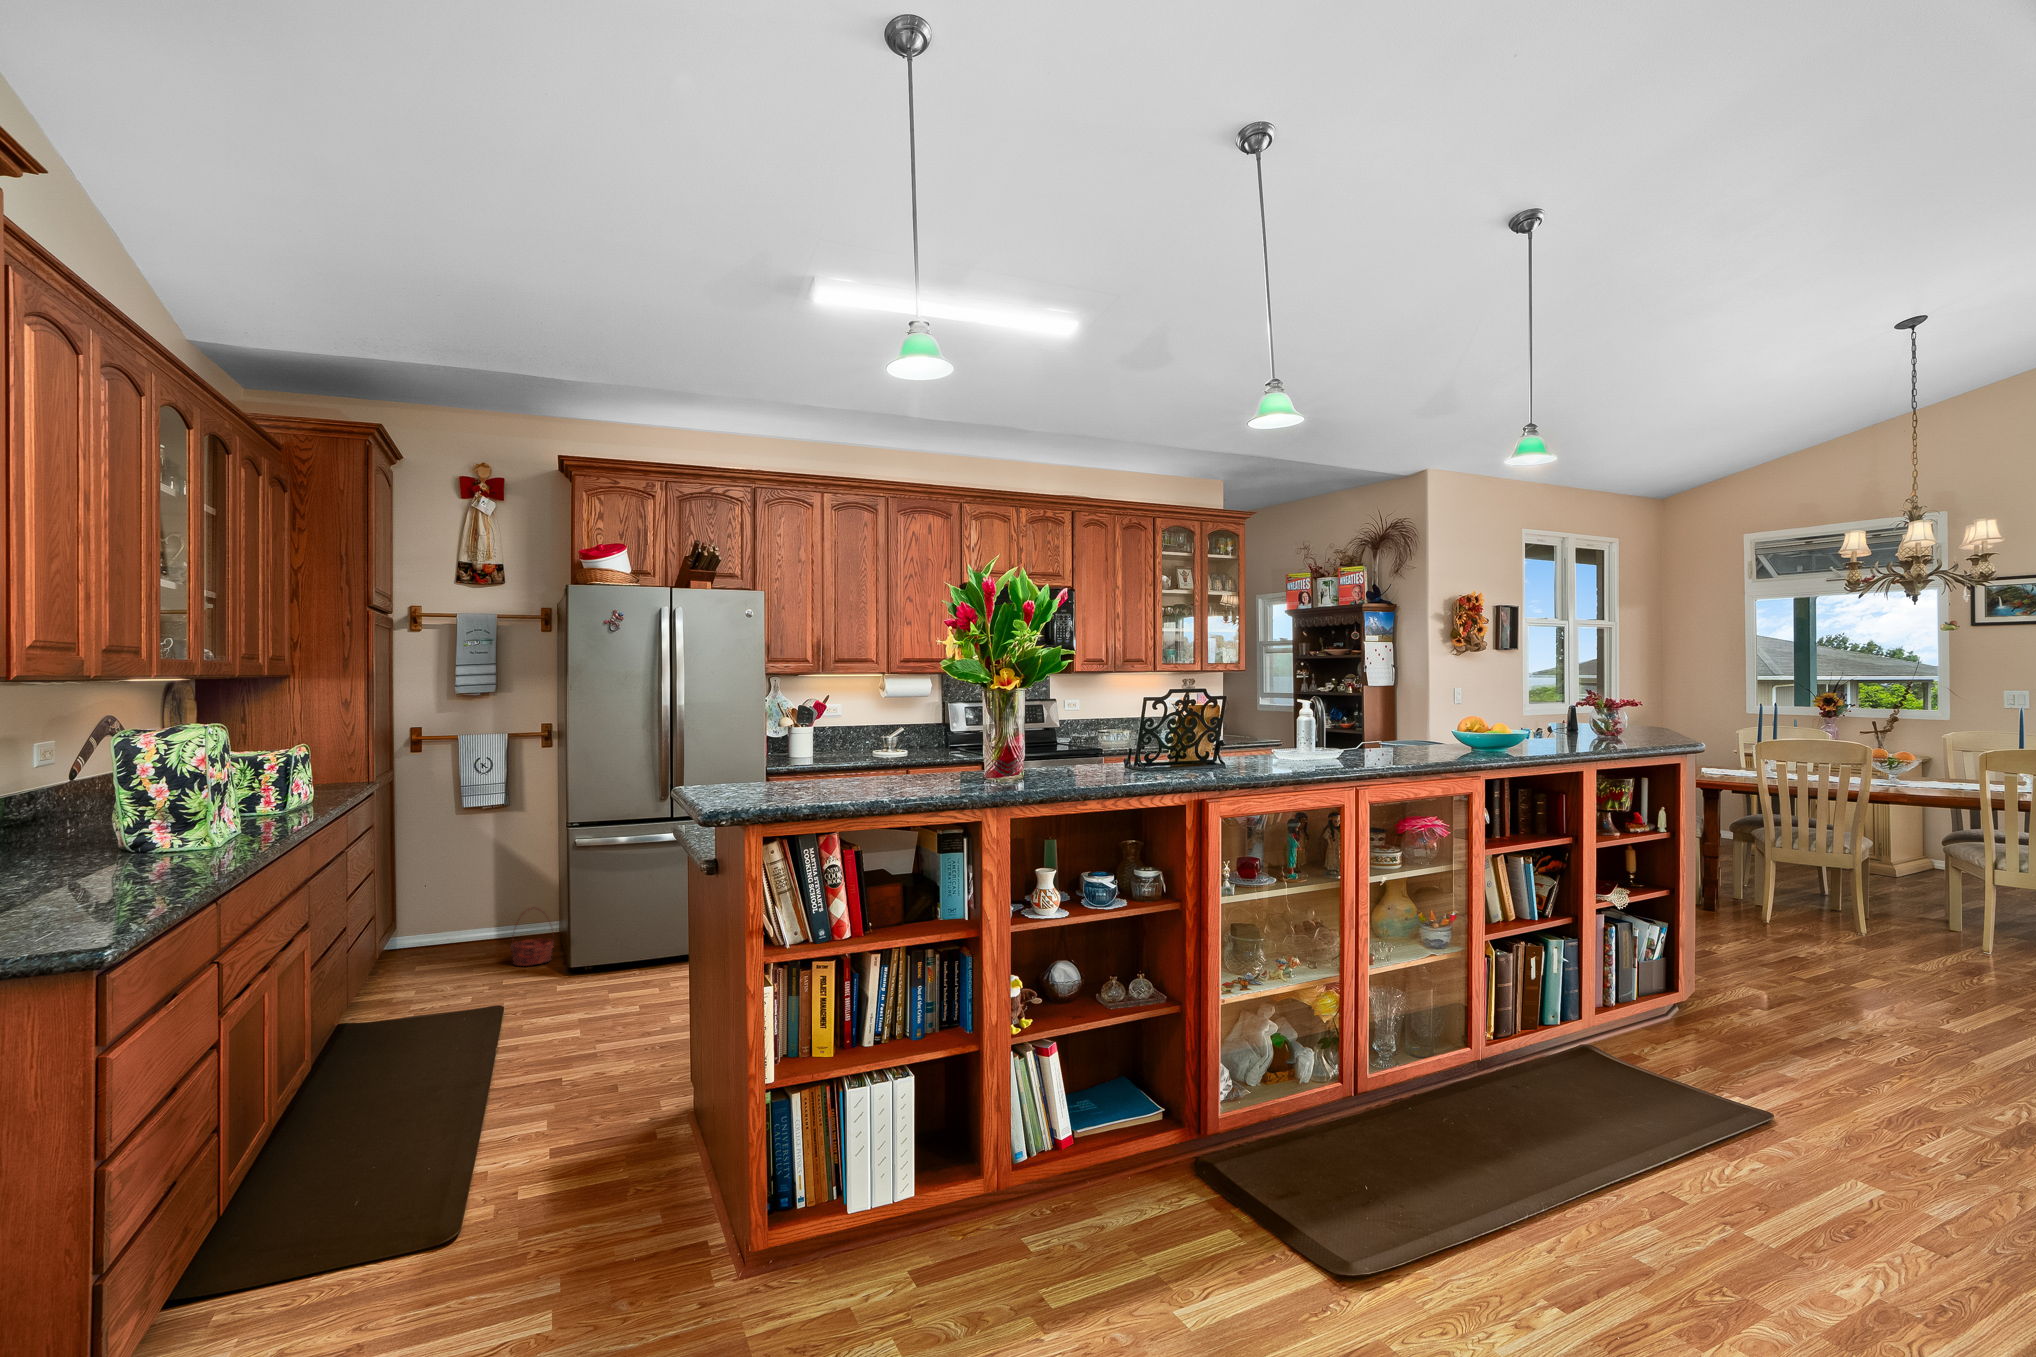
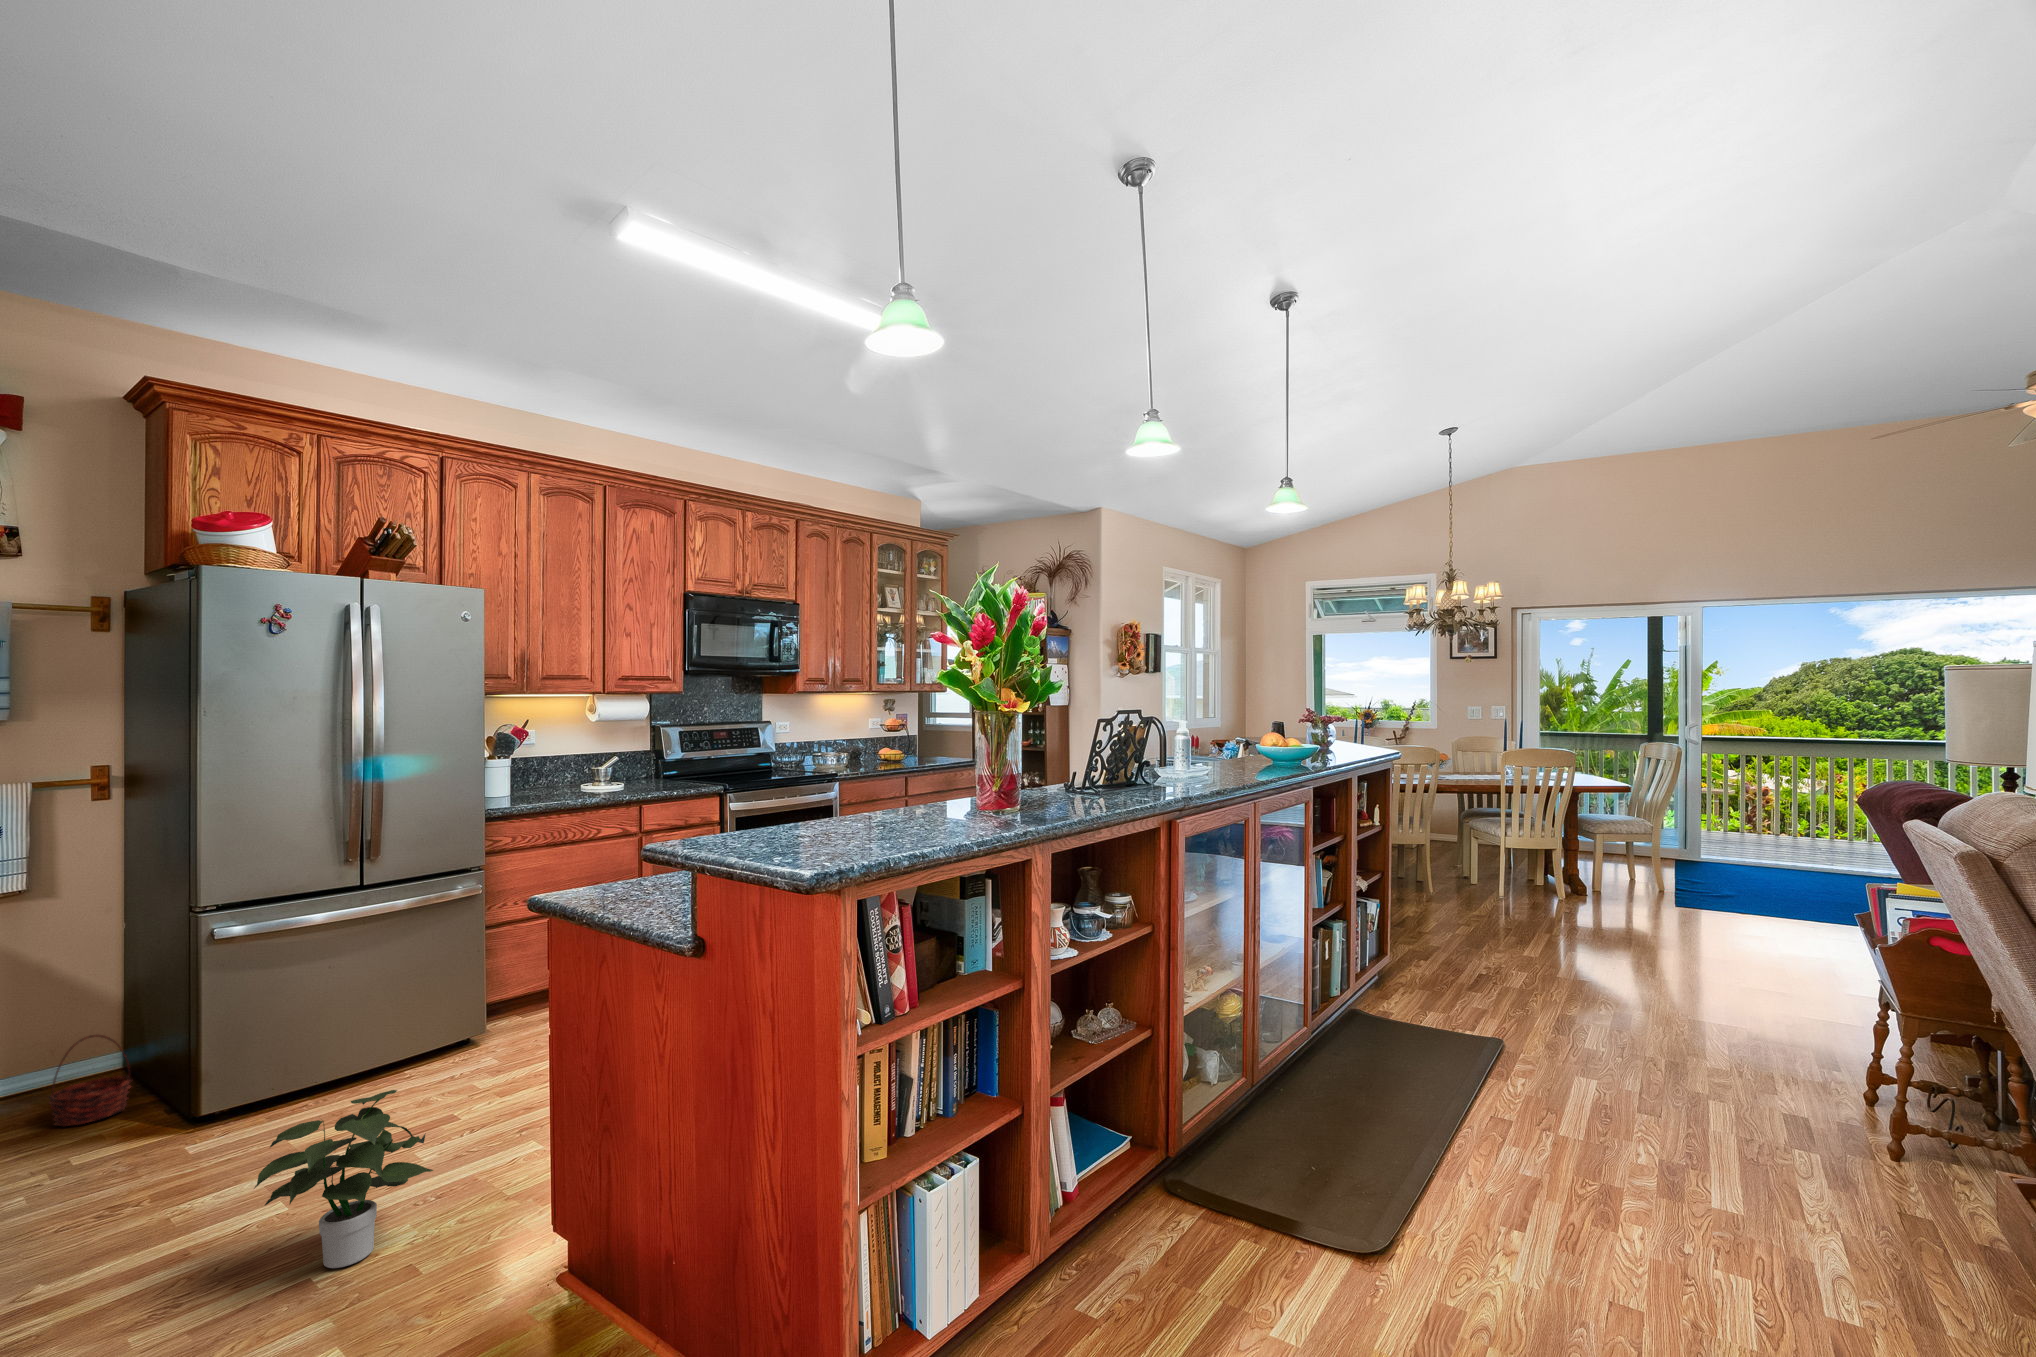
potted plant: none [544,961,651,1075] -> present [254,1090,433,1268]

